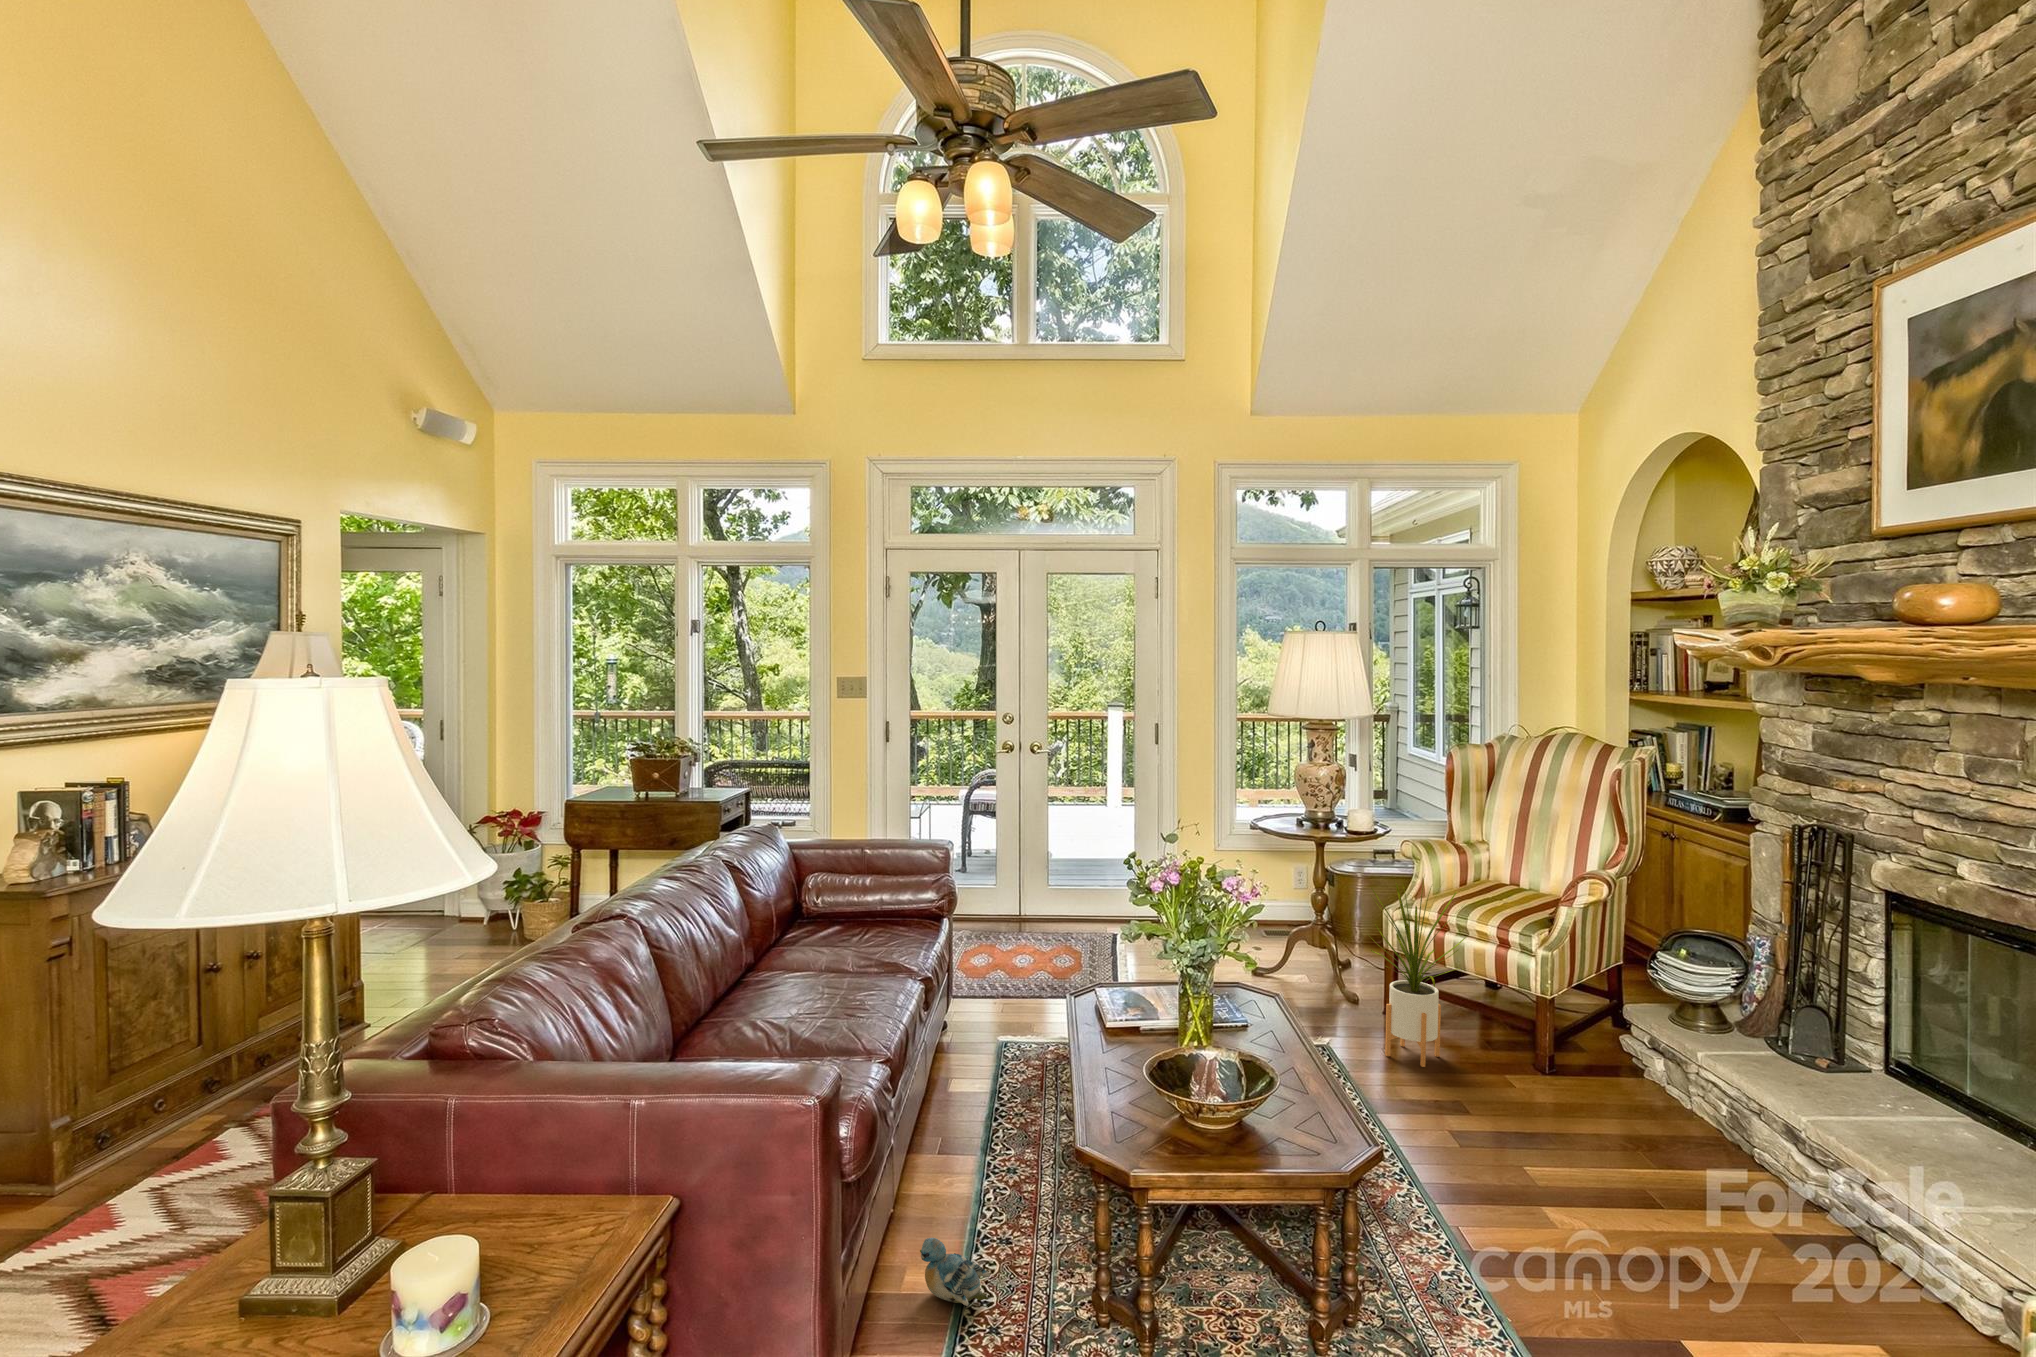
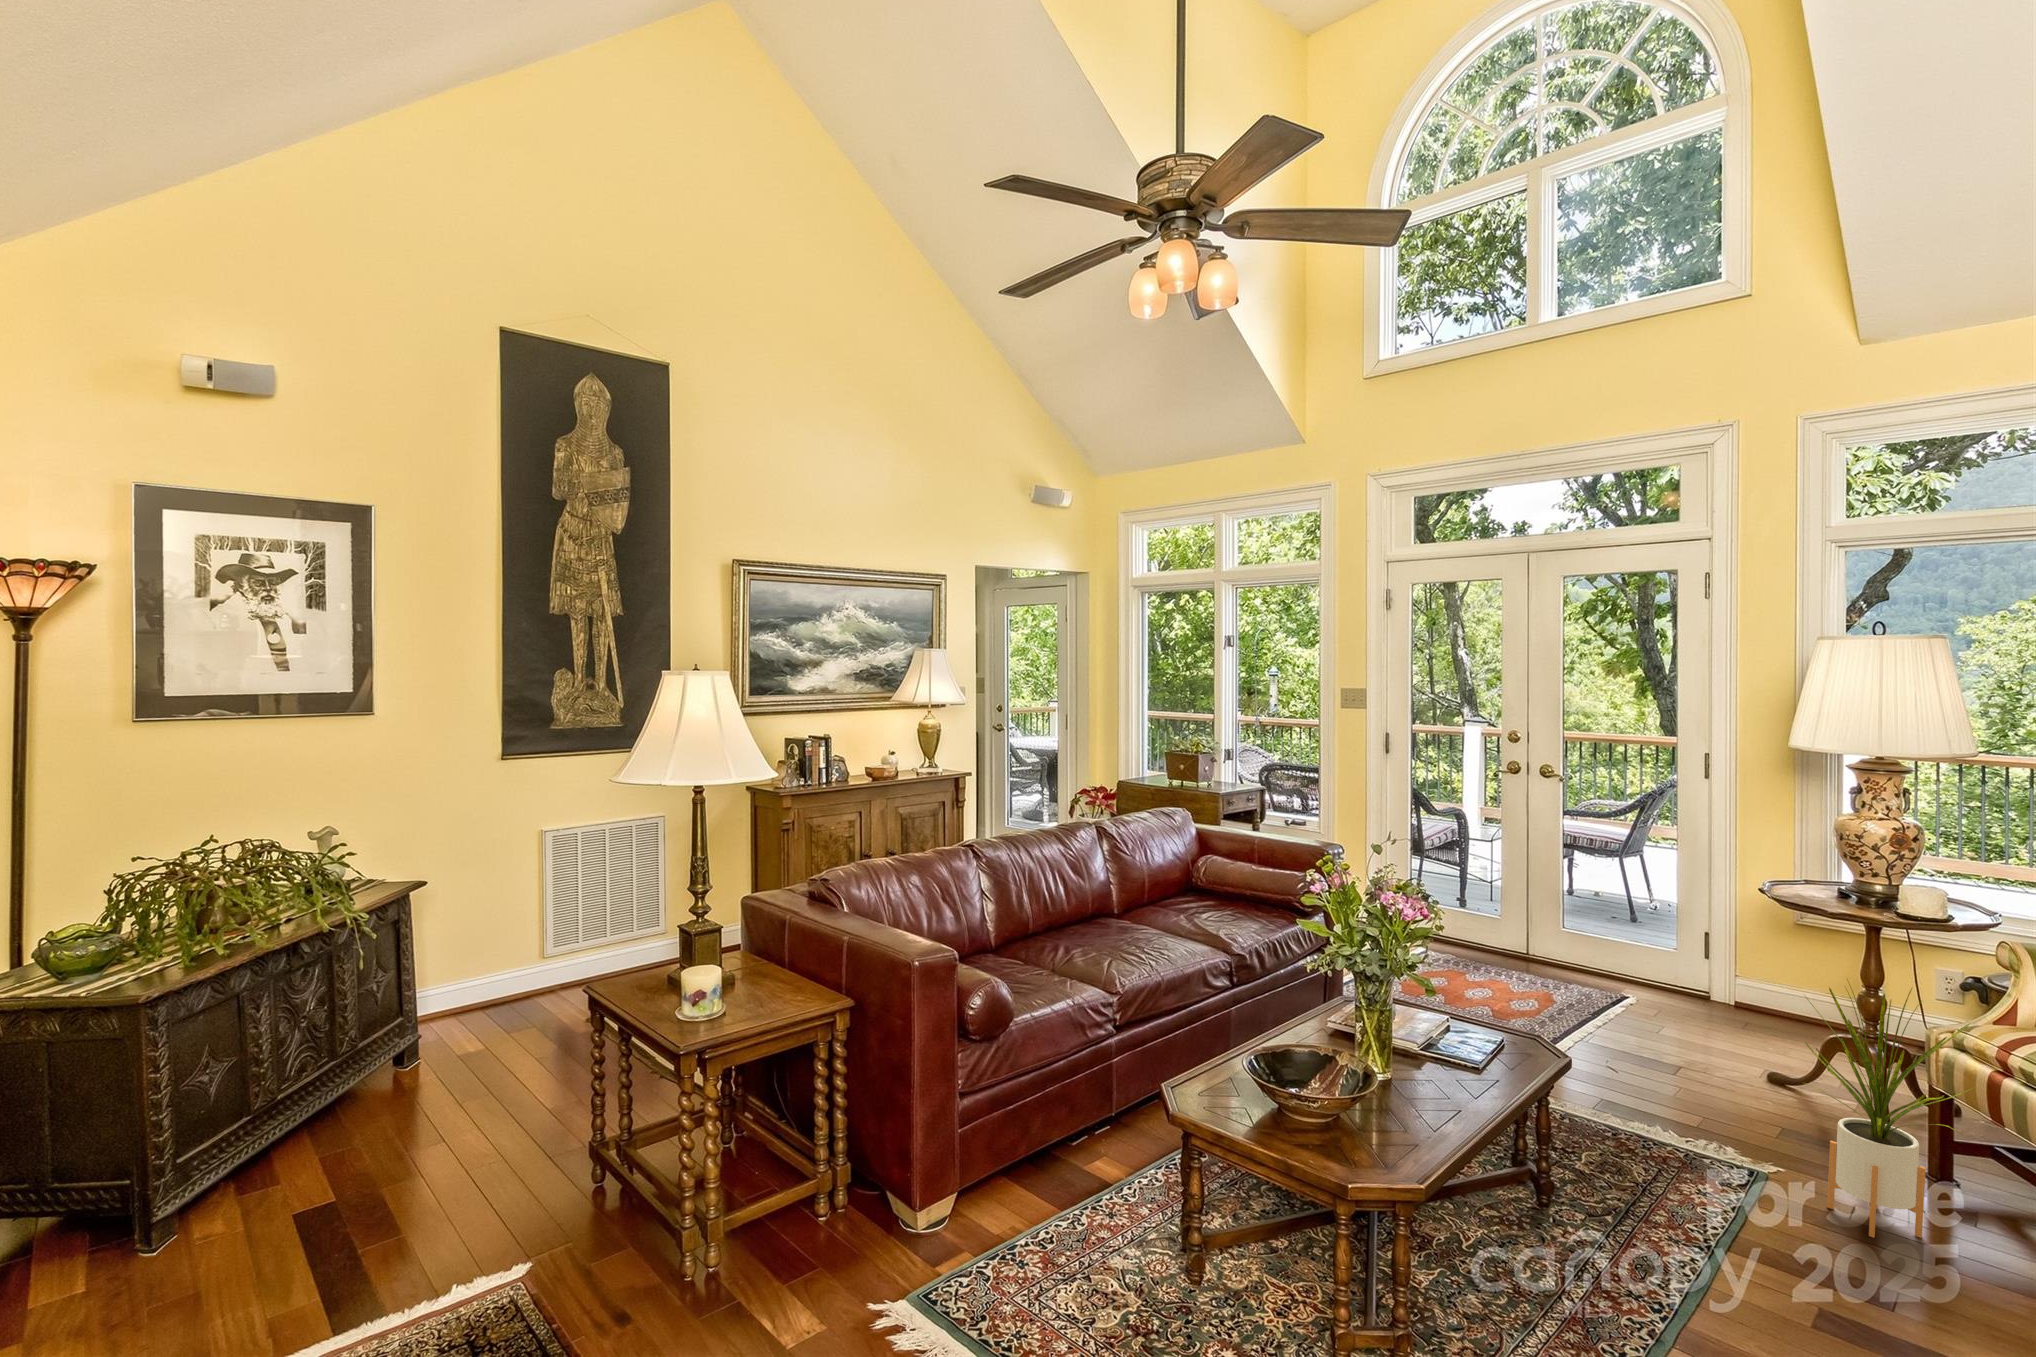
plush toy: present [920,1238,990,1306] -> none [1093,1132,1138,1193]

